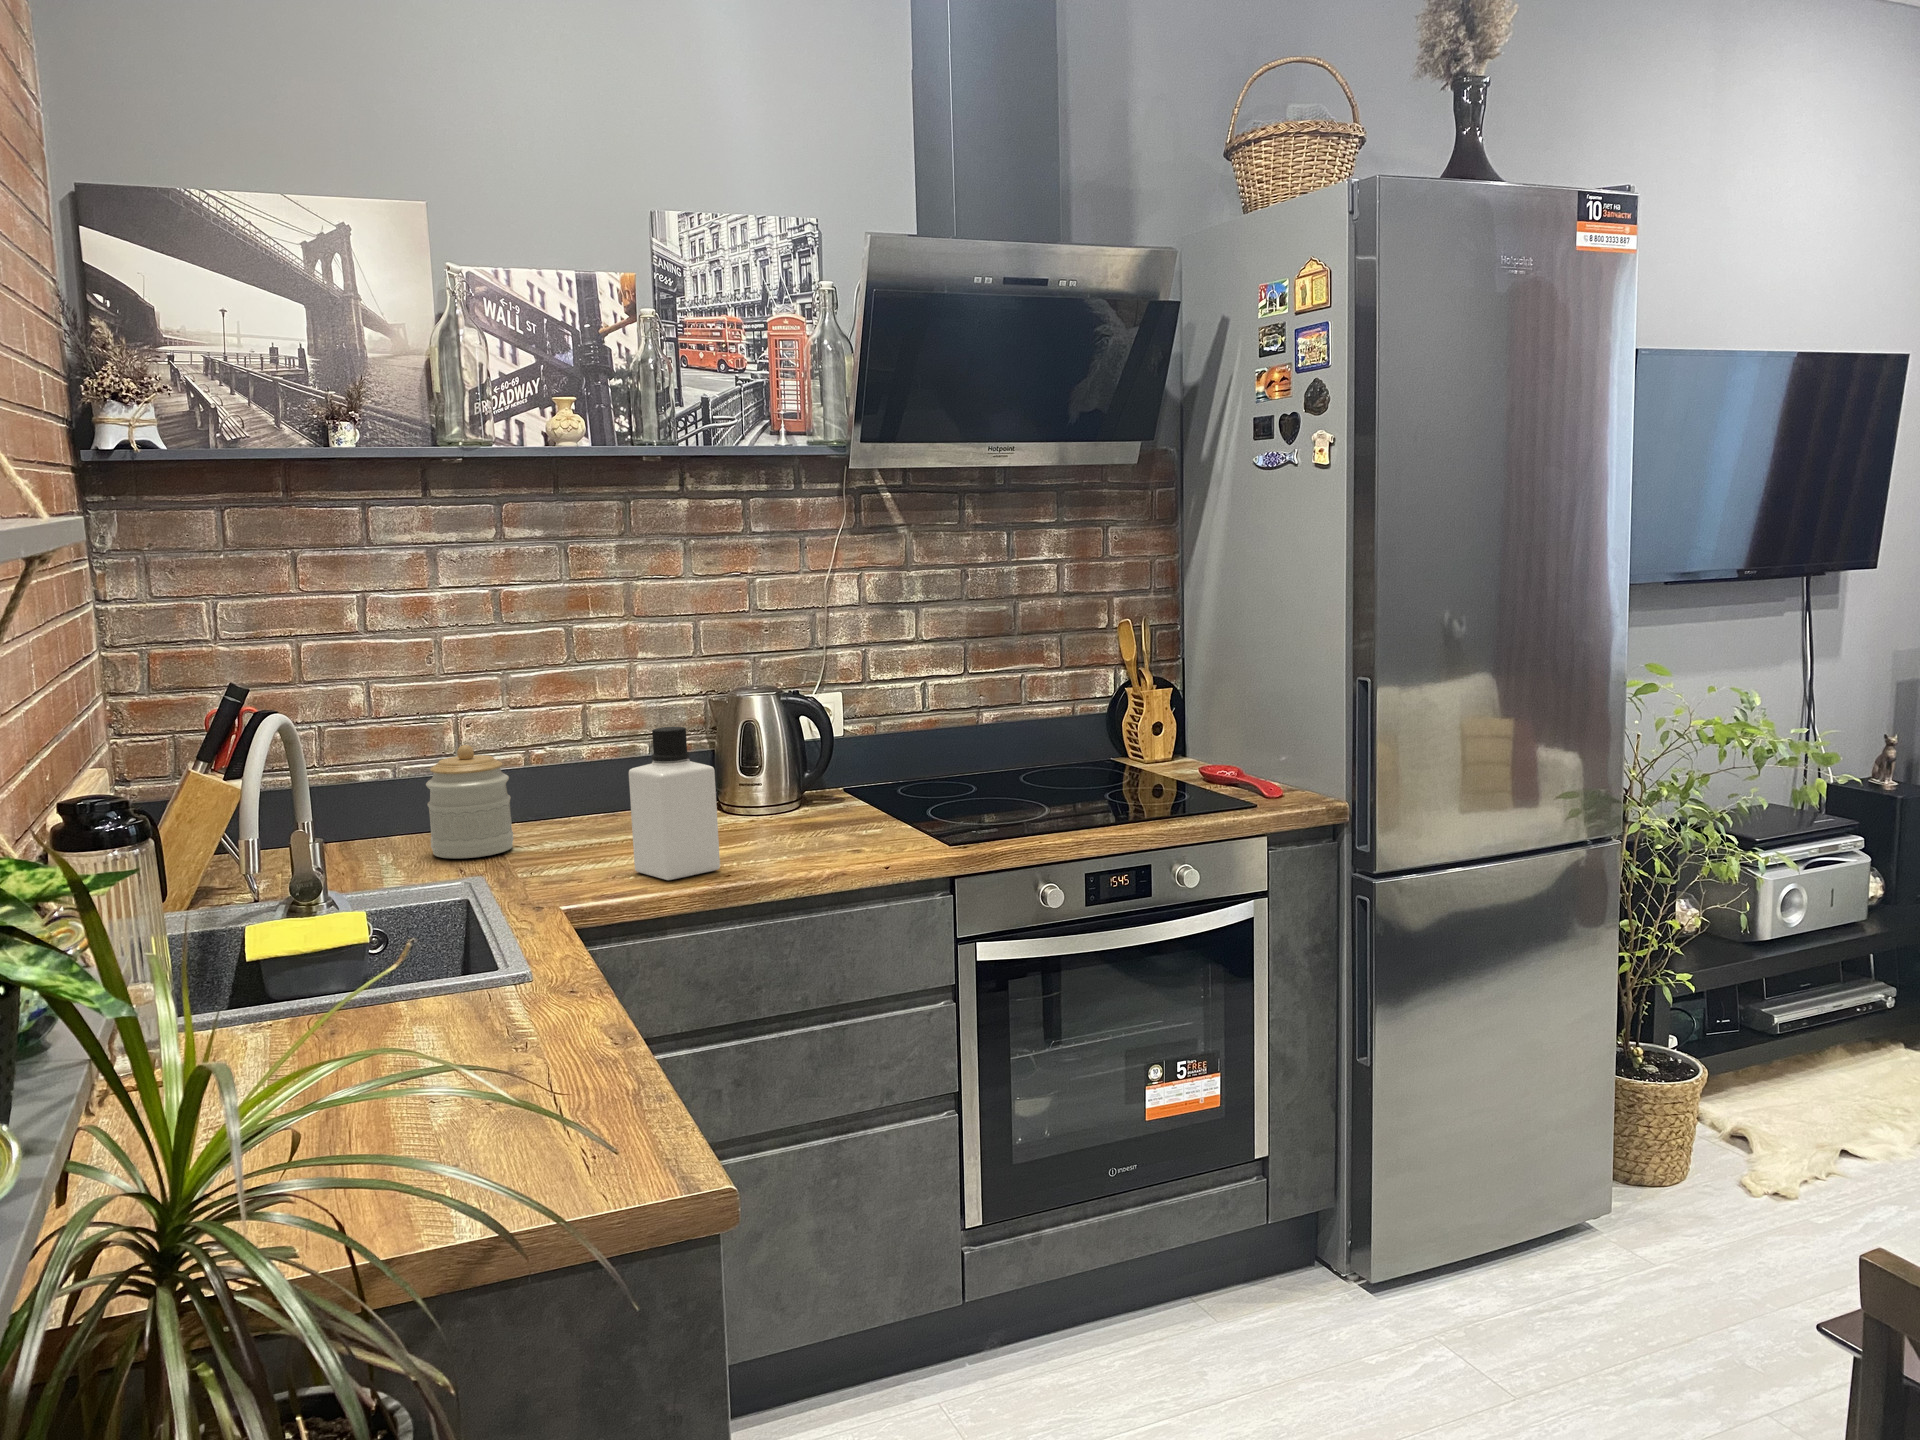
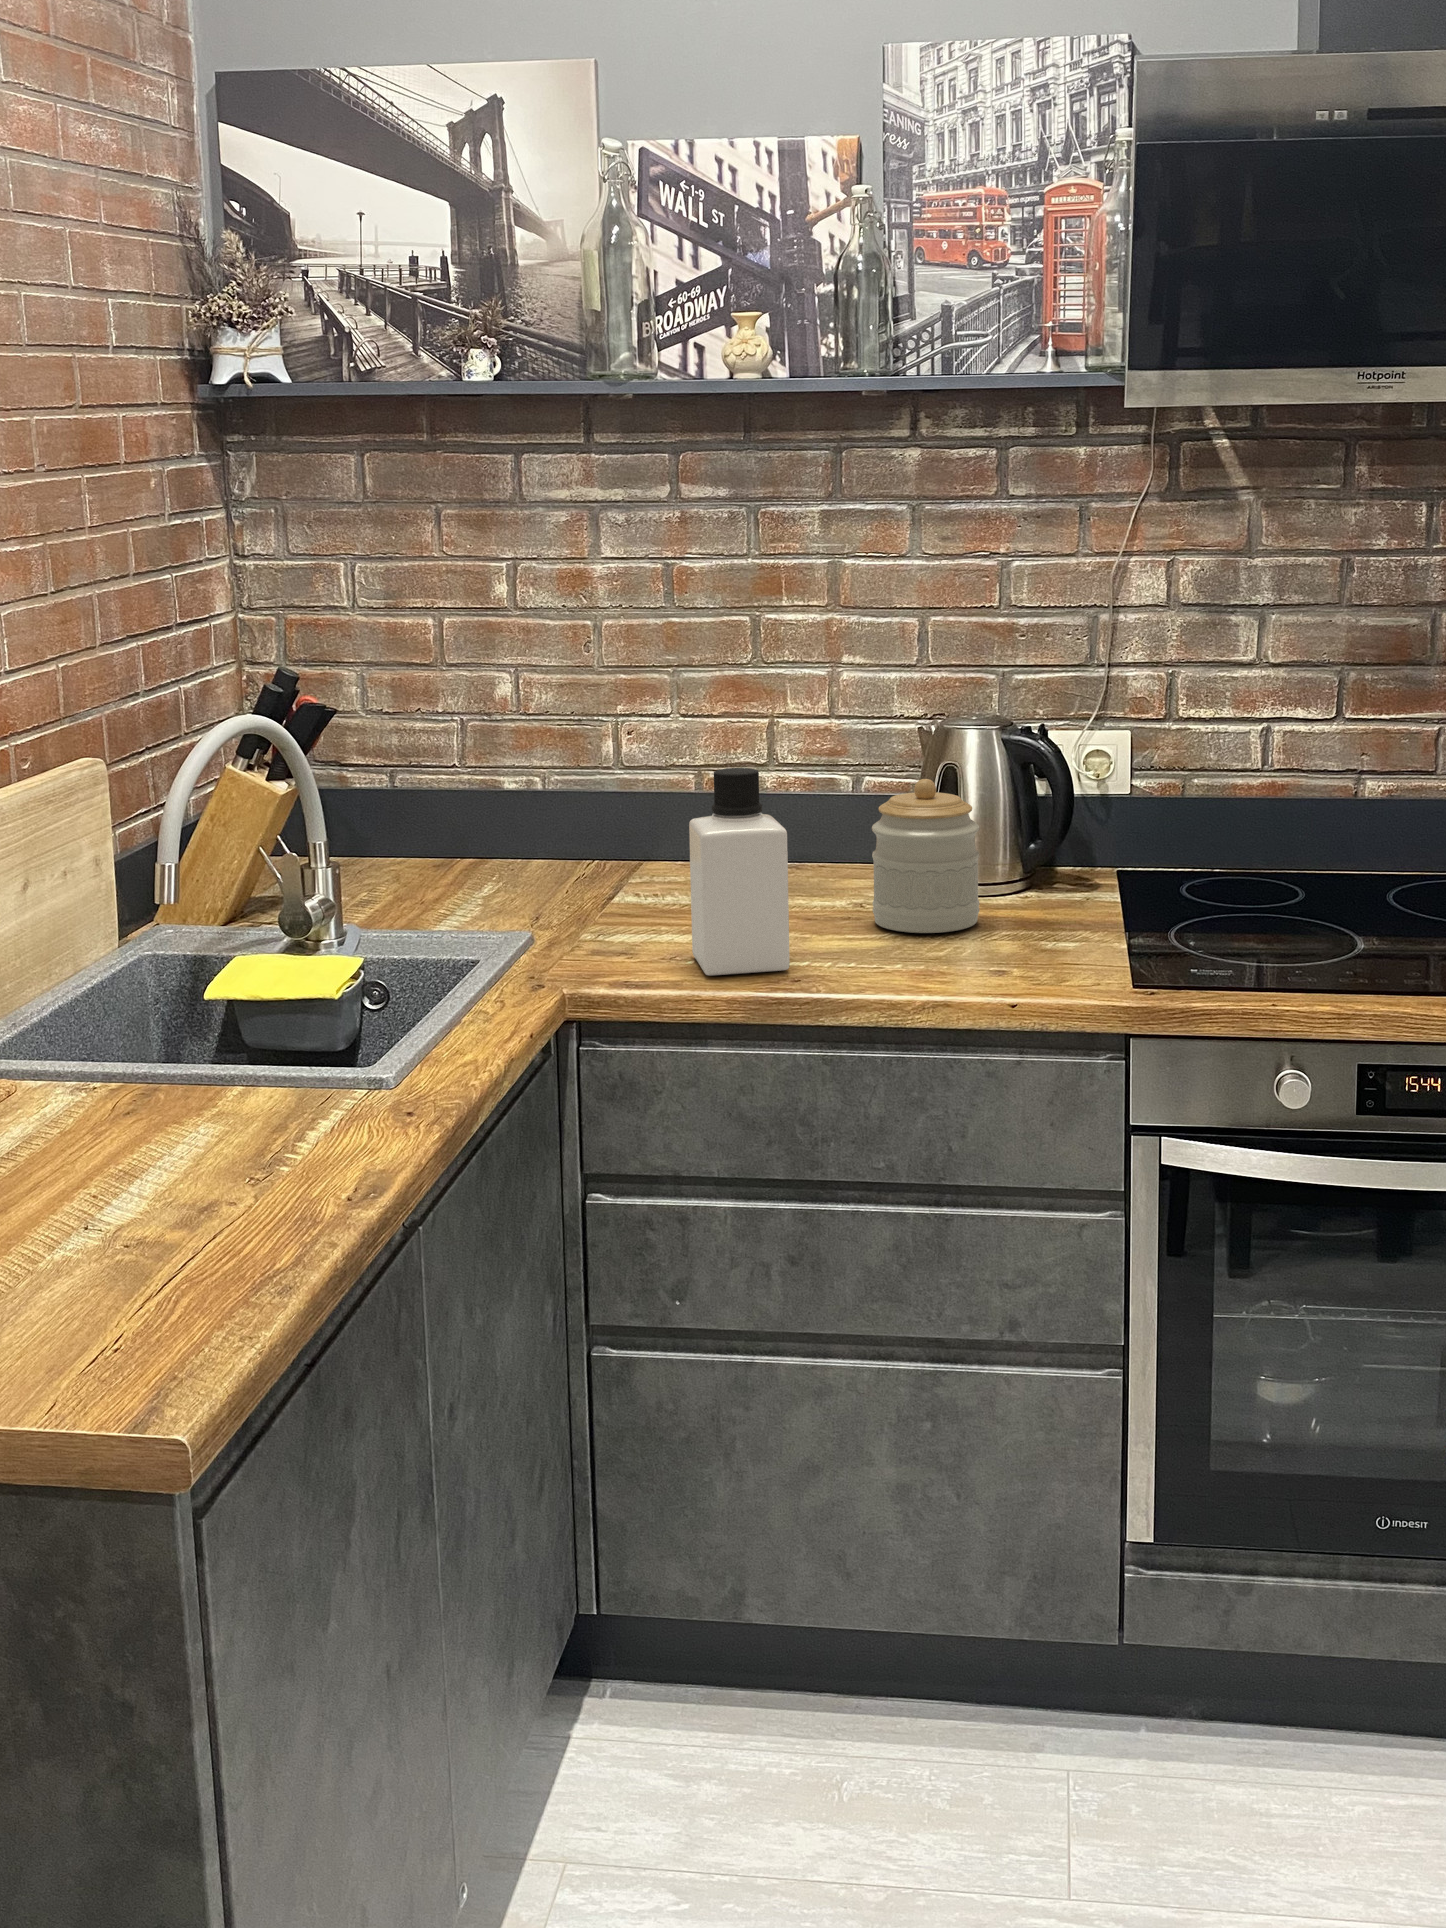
jar: present [426,745,514,859] -> present [872,779,980,933]

